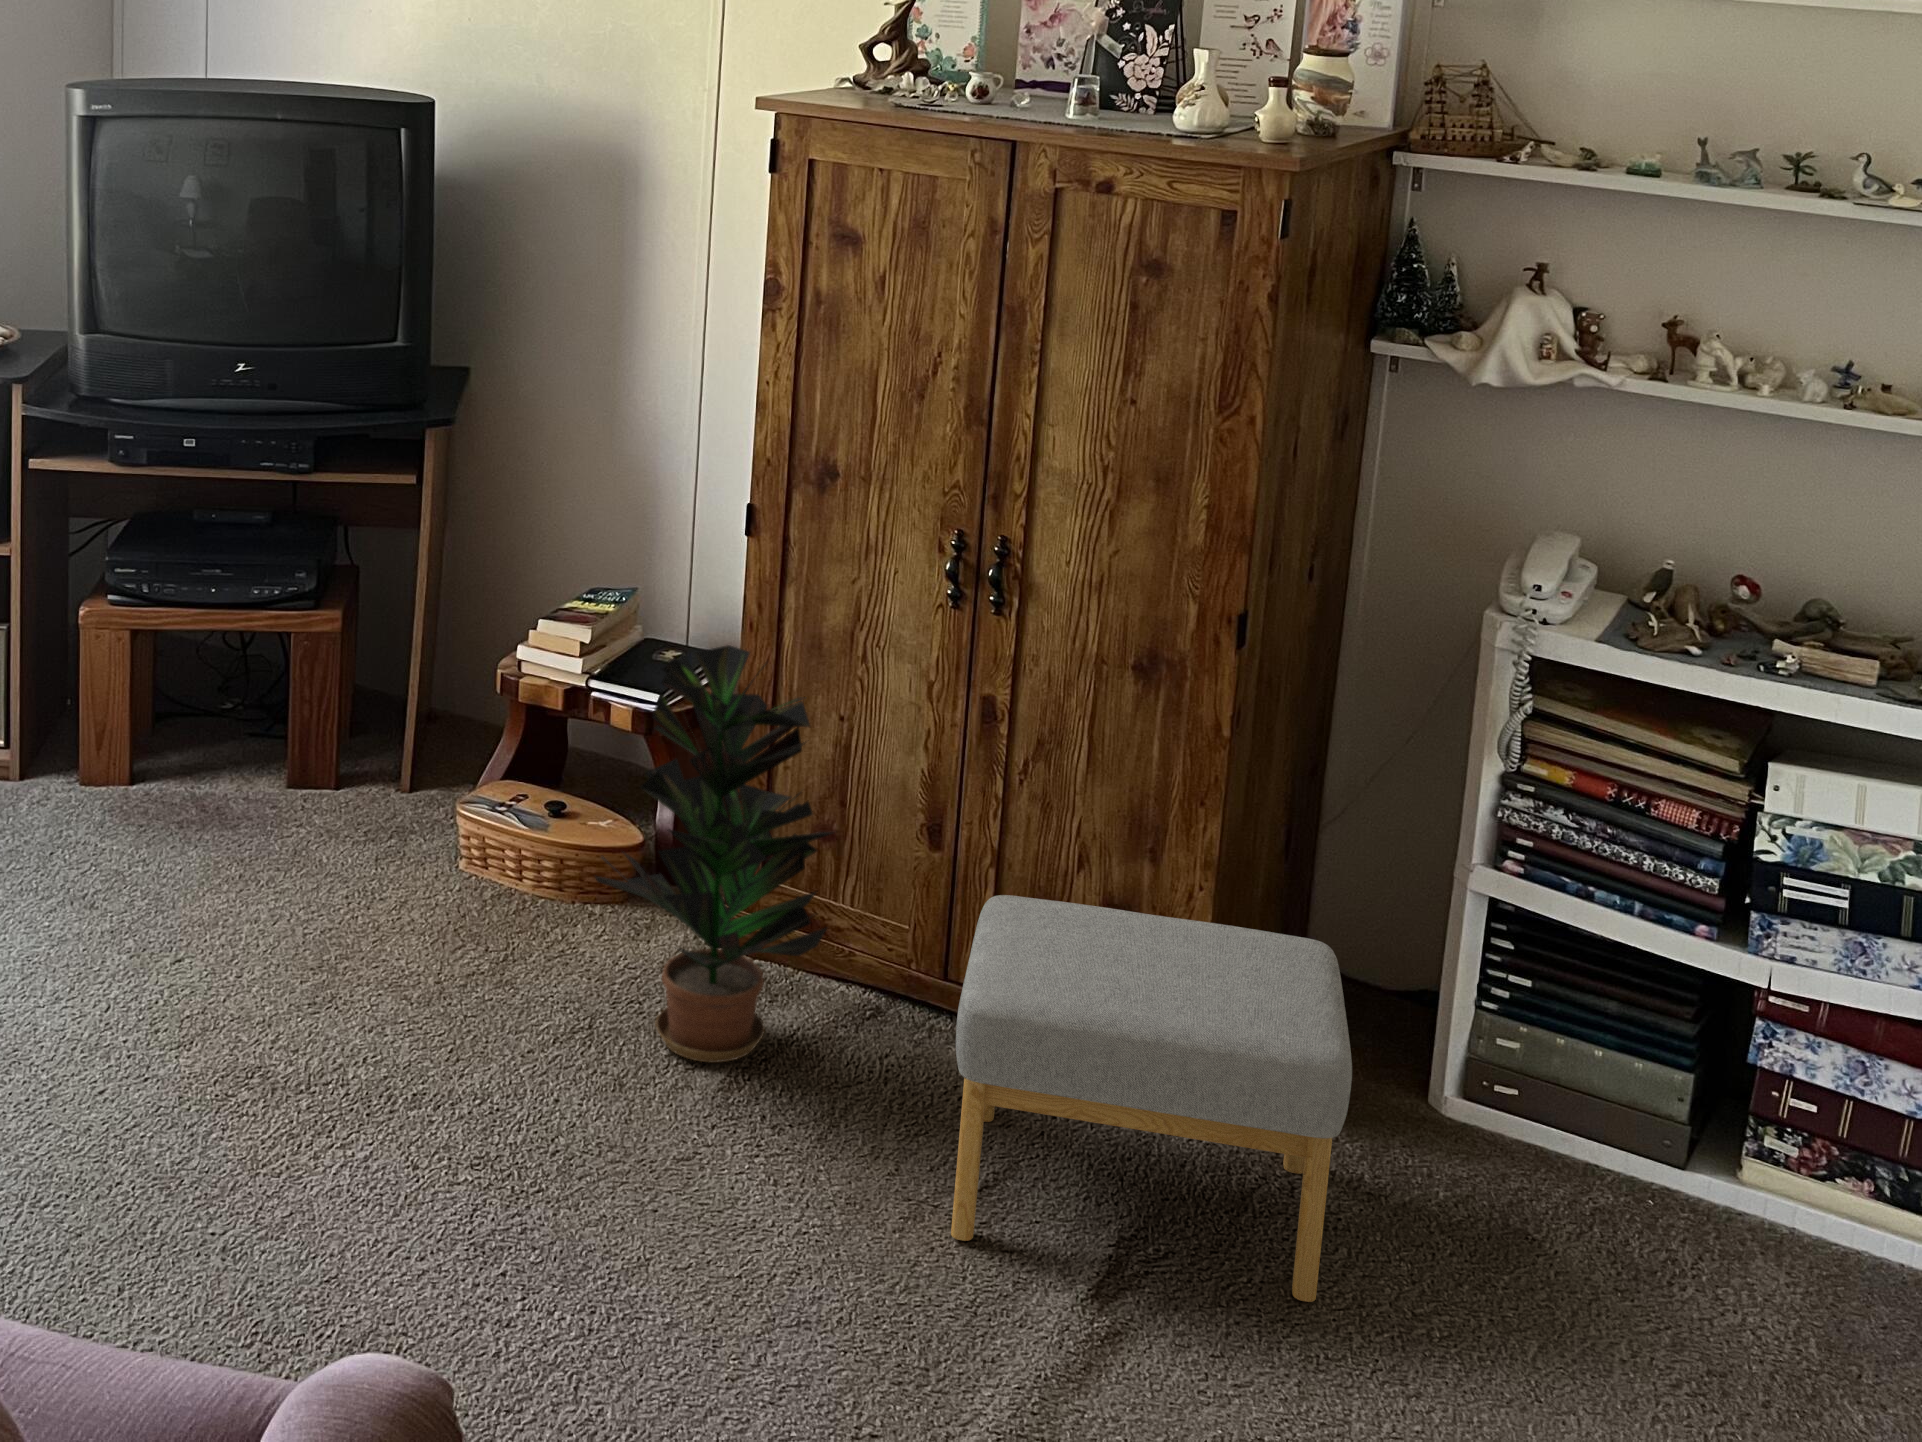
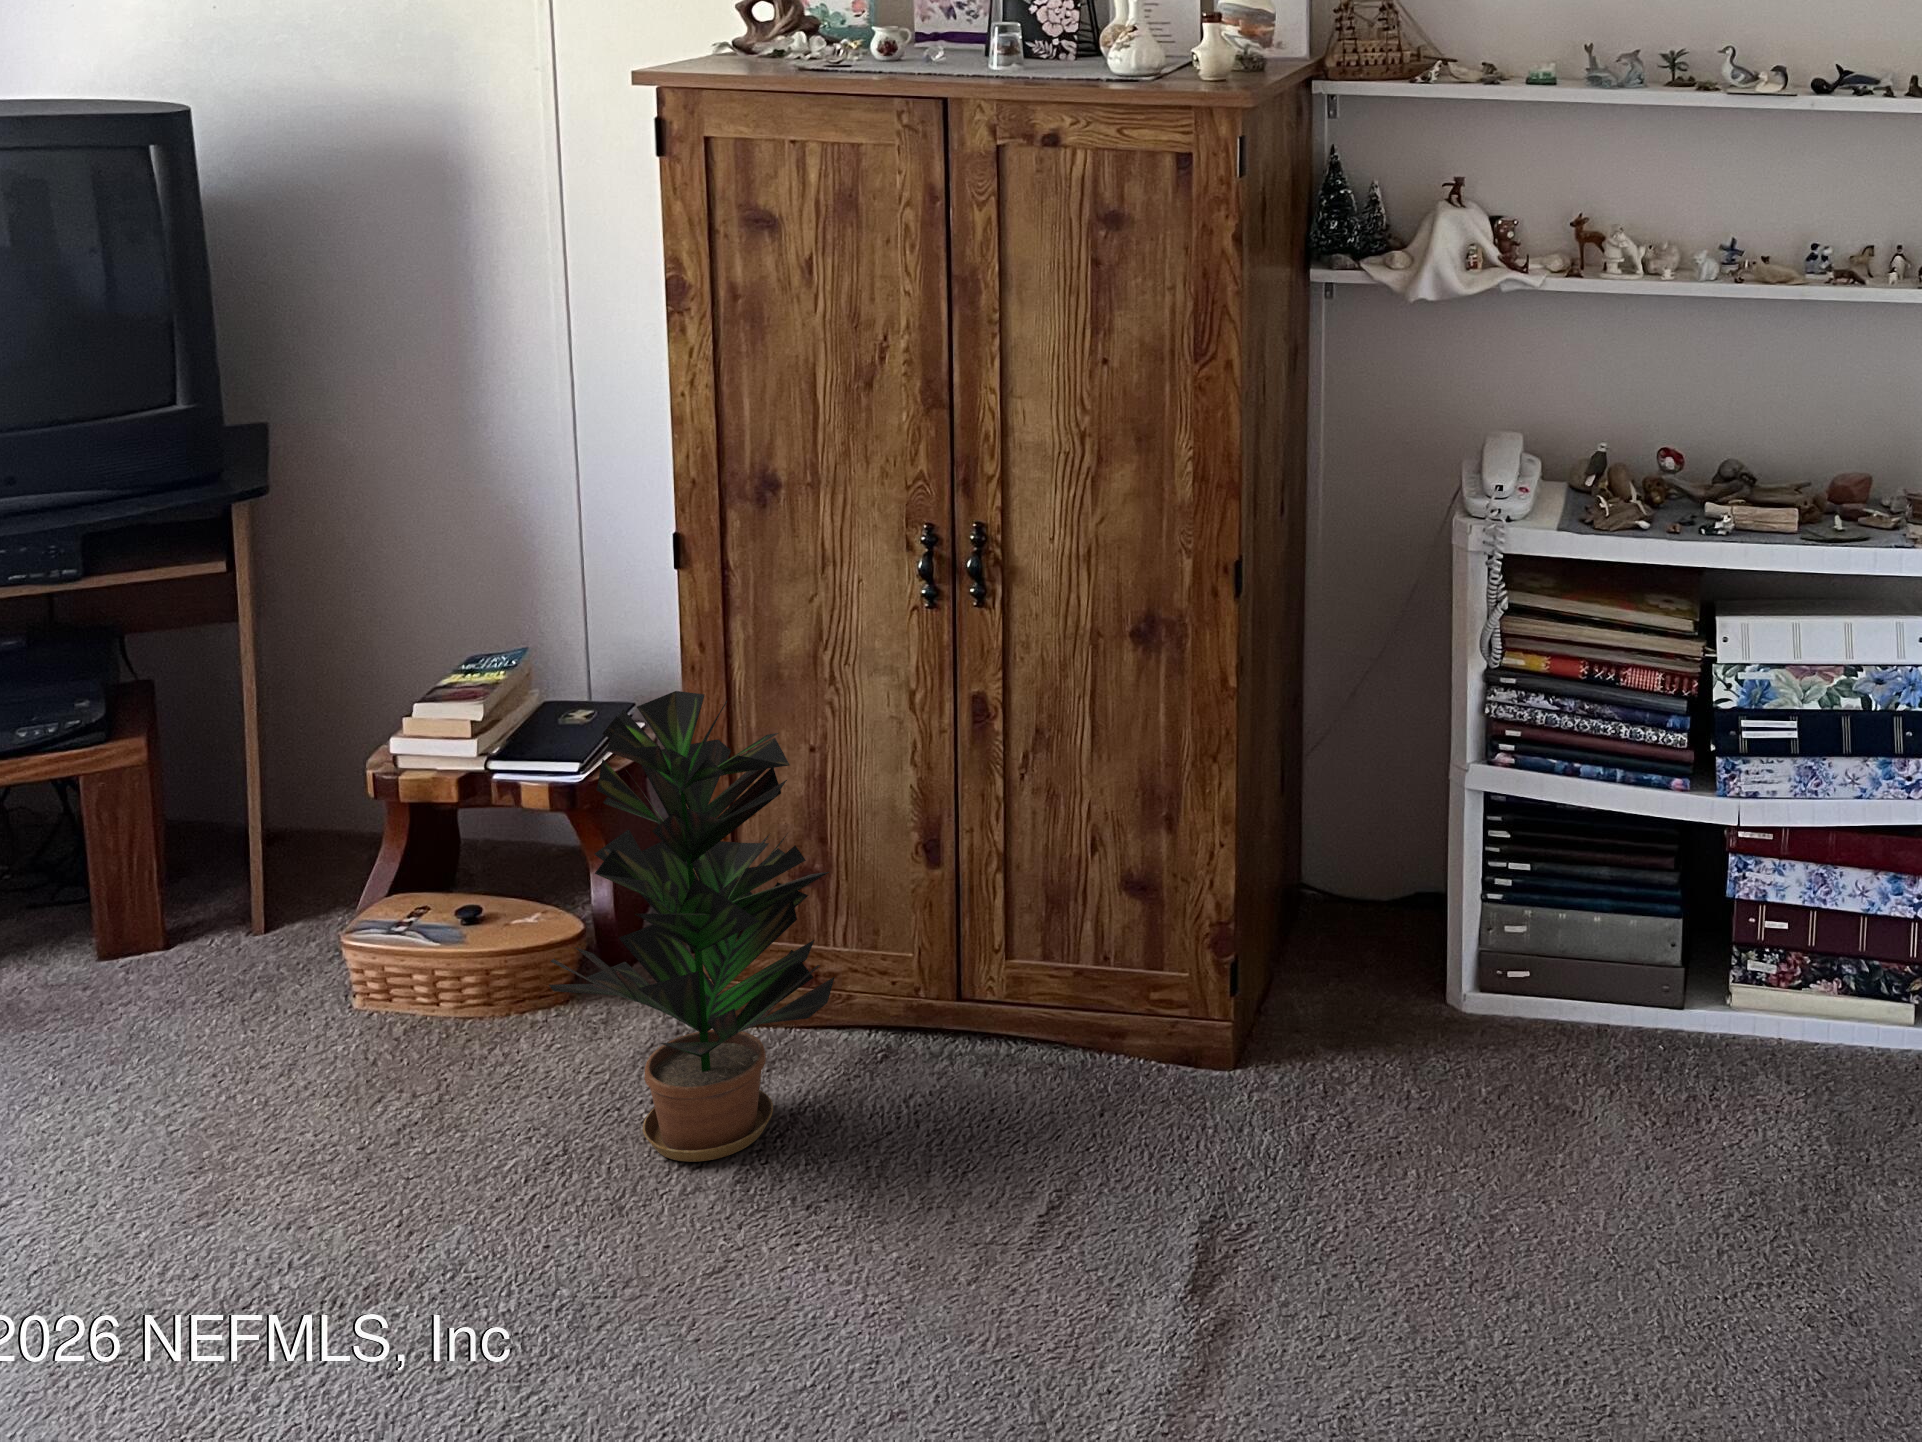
footstool: present [951,895,1352,1302] -> none [1004,874,1411,1278]

